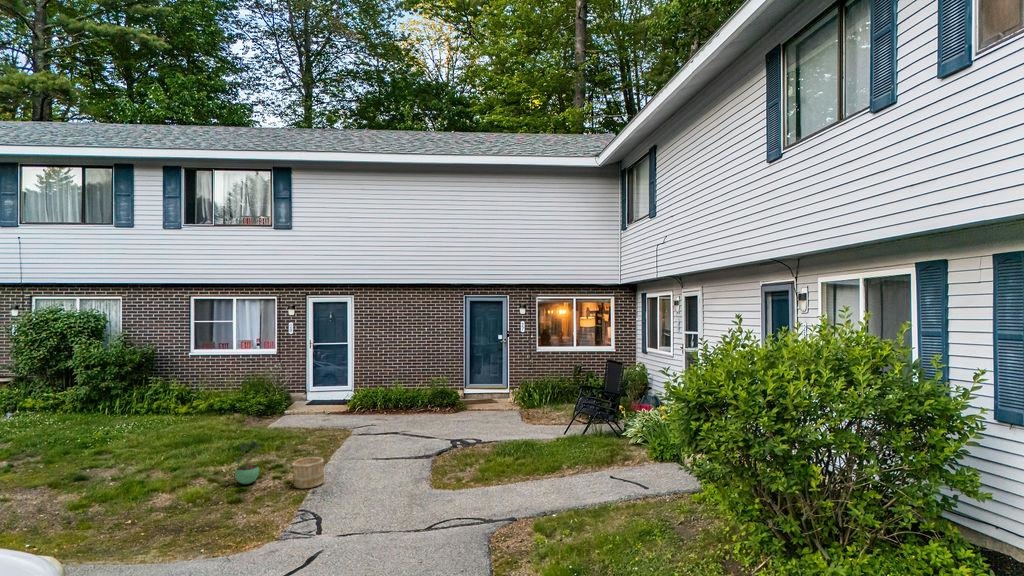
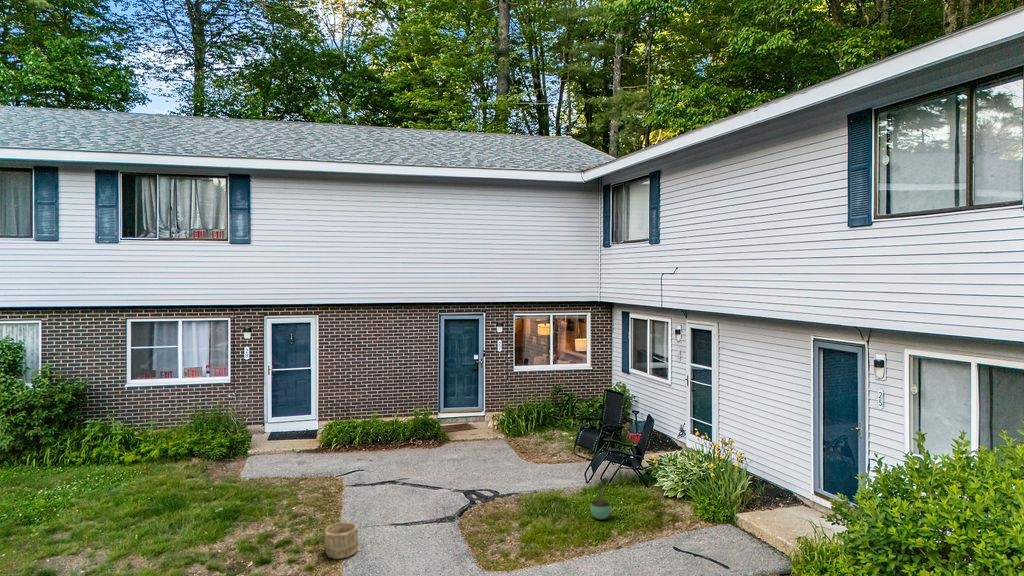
potted plant: present [235,440,263,484] -> present [590,478,611,519]

